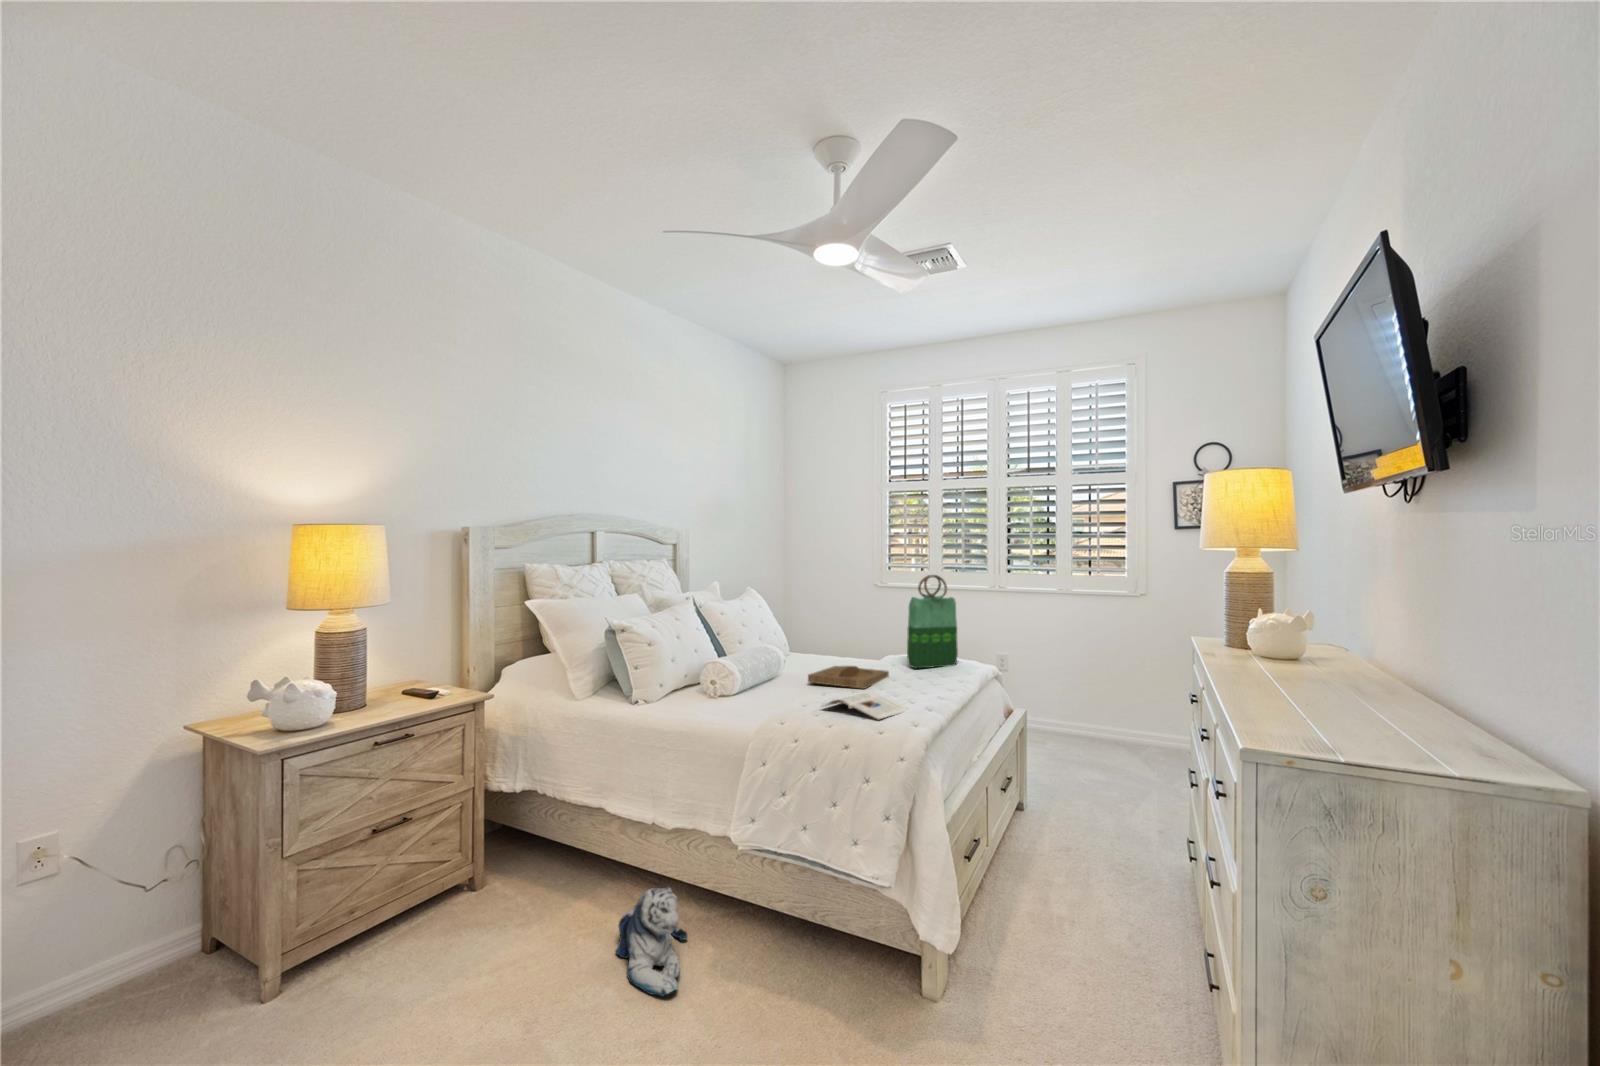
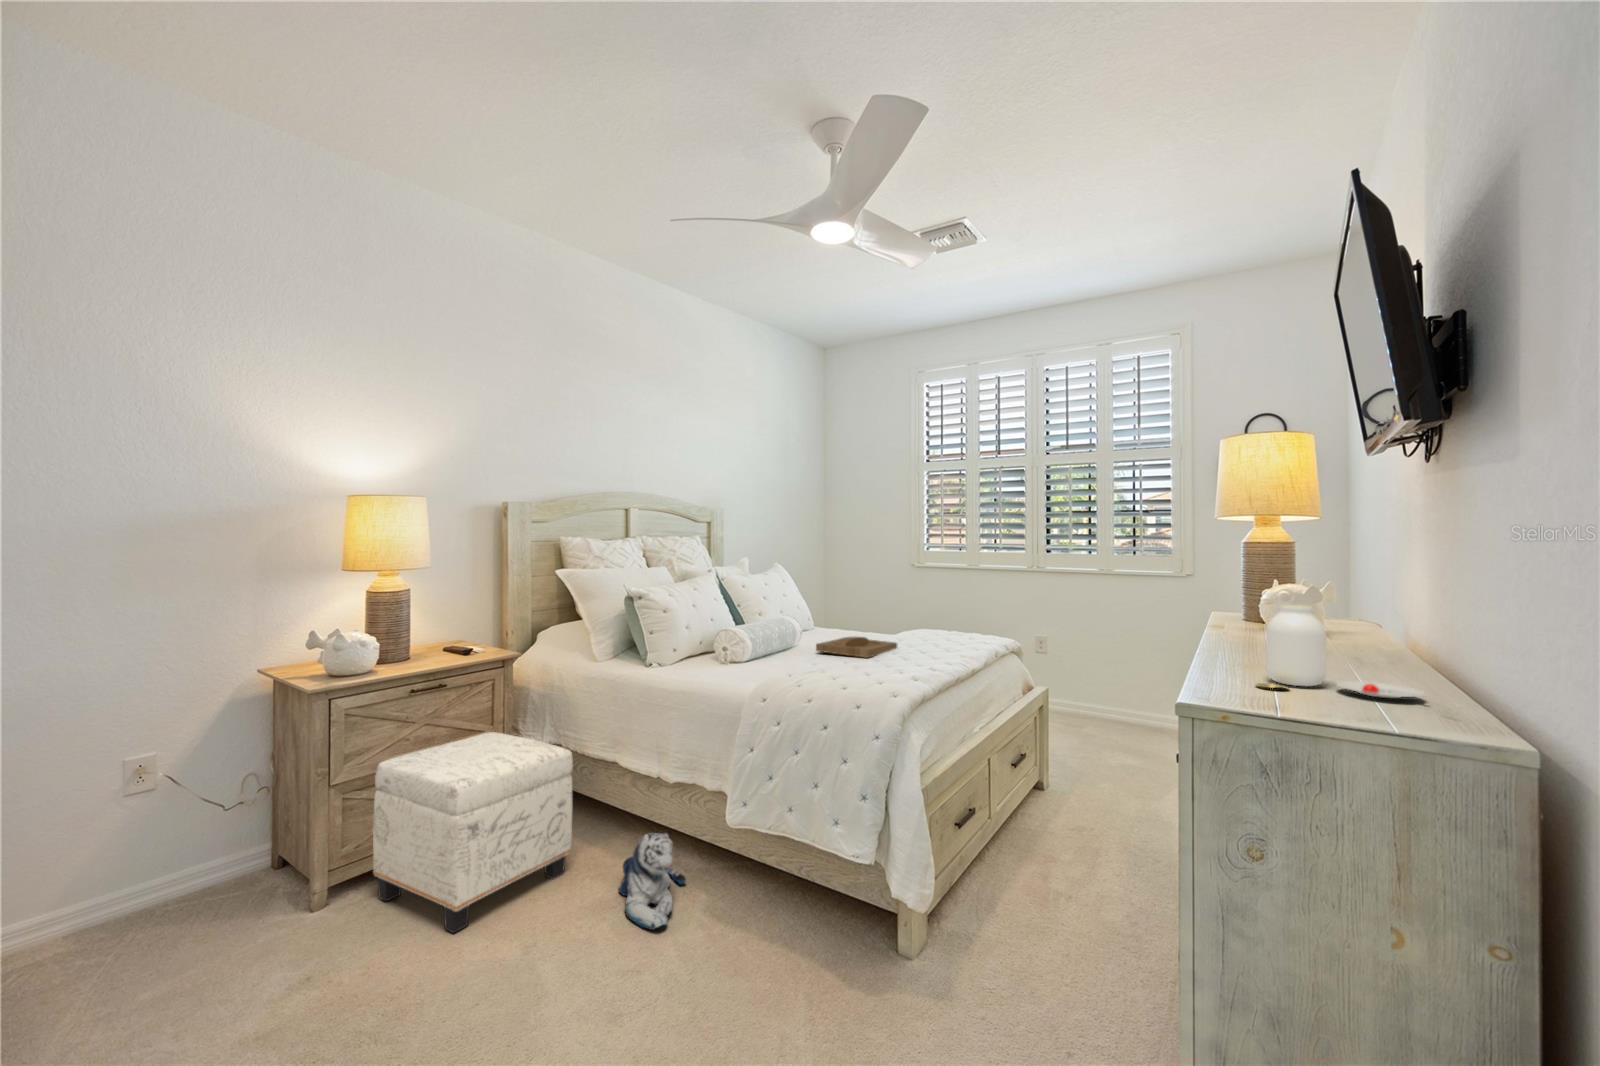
tote bag: present [907,575,958,668] -> none [919,549,970,641]
jar: none [1315,645,1490,738] -> present [1257,605,1425,698]
magazine: present [823,692,908,720] -> none [817,660,904,684]
ottoman: none [334,783,560,1018] -> present [373,732,573,933]

